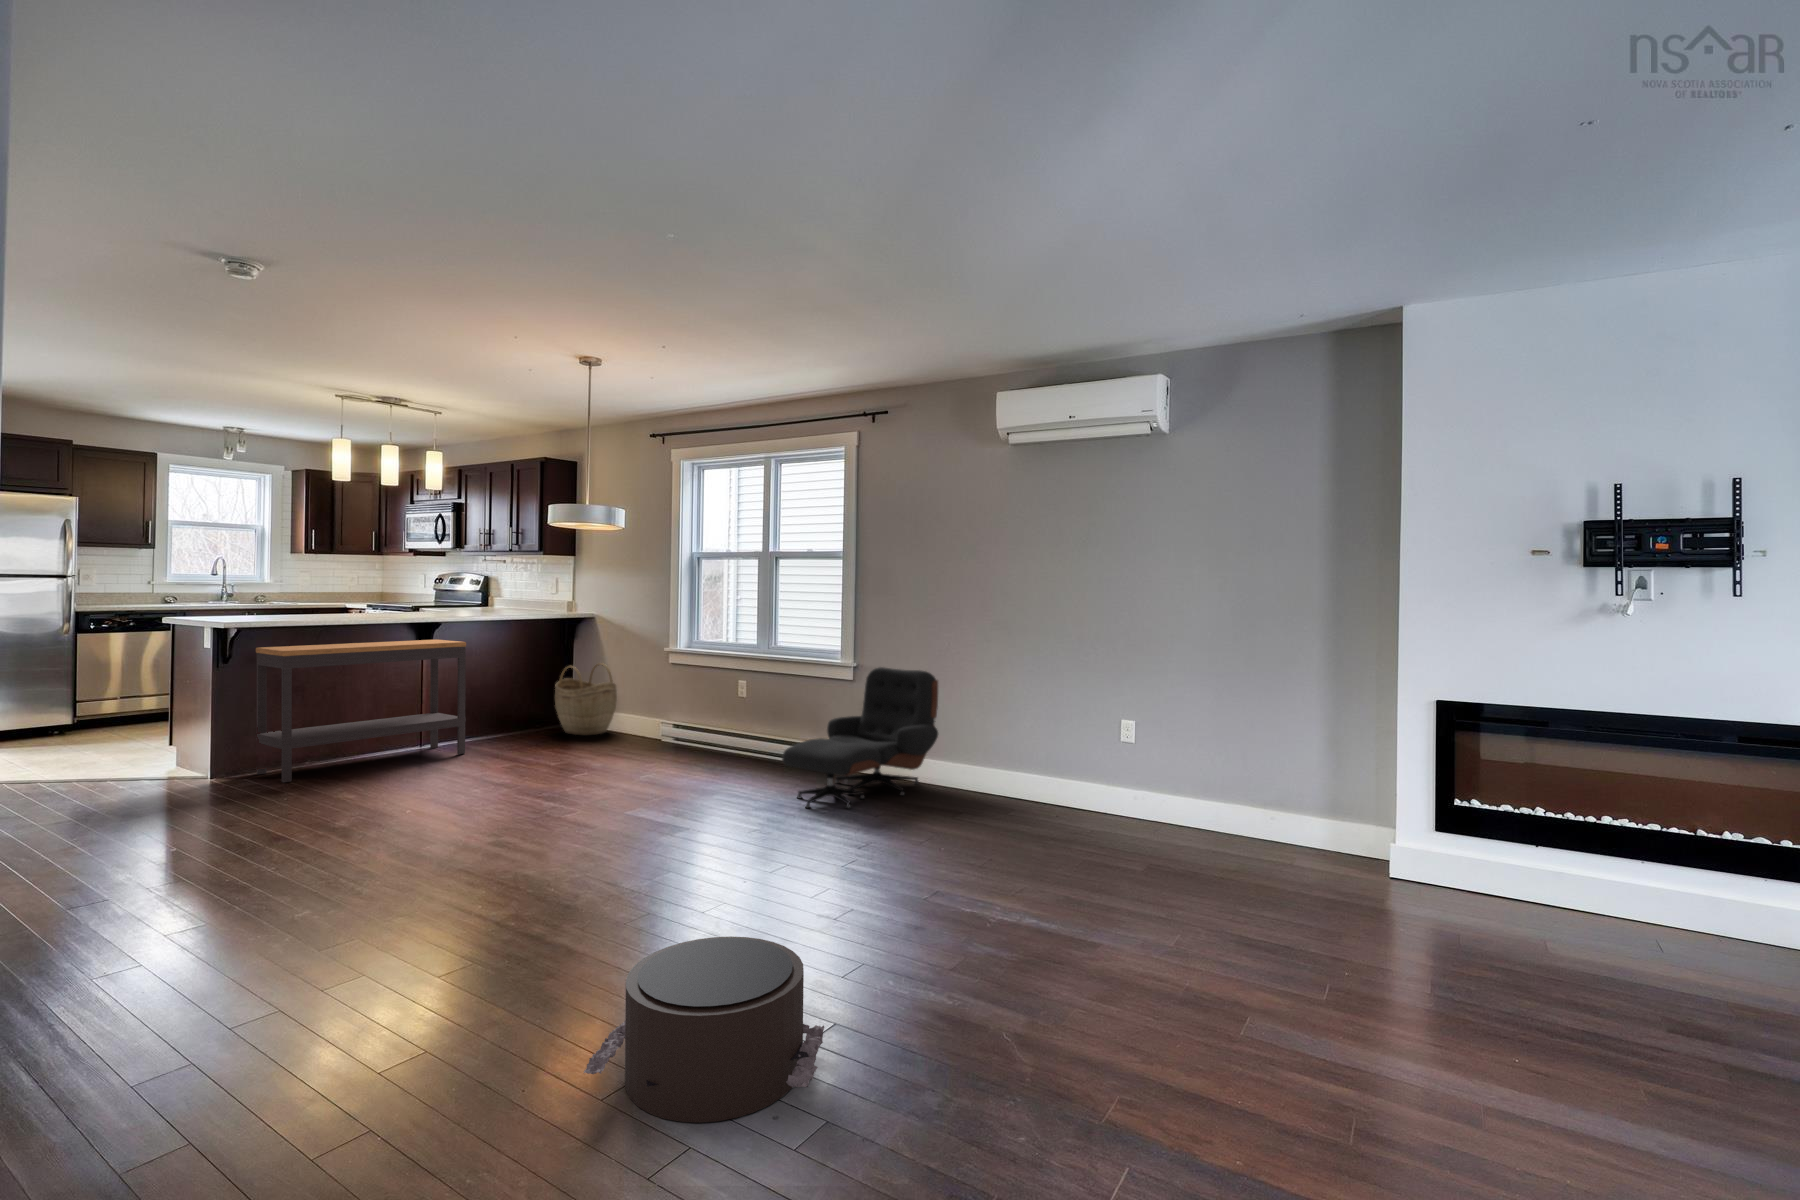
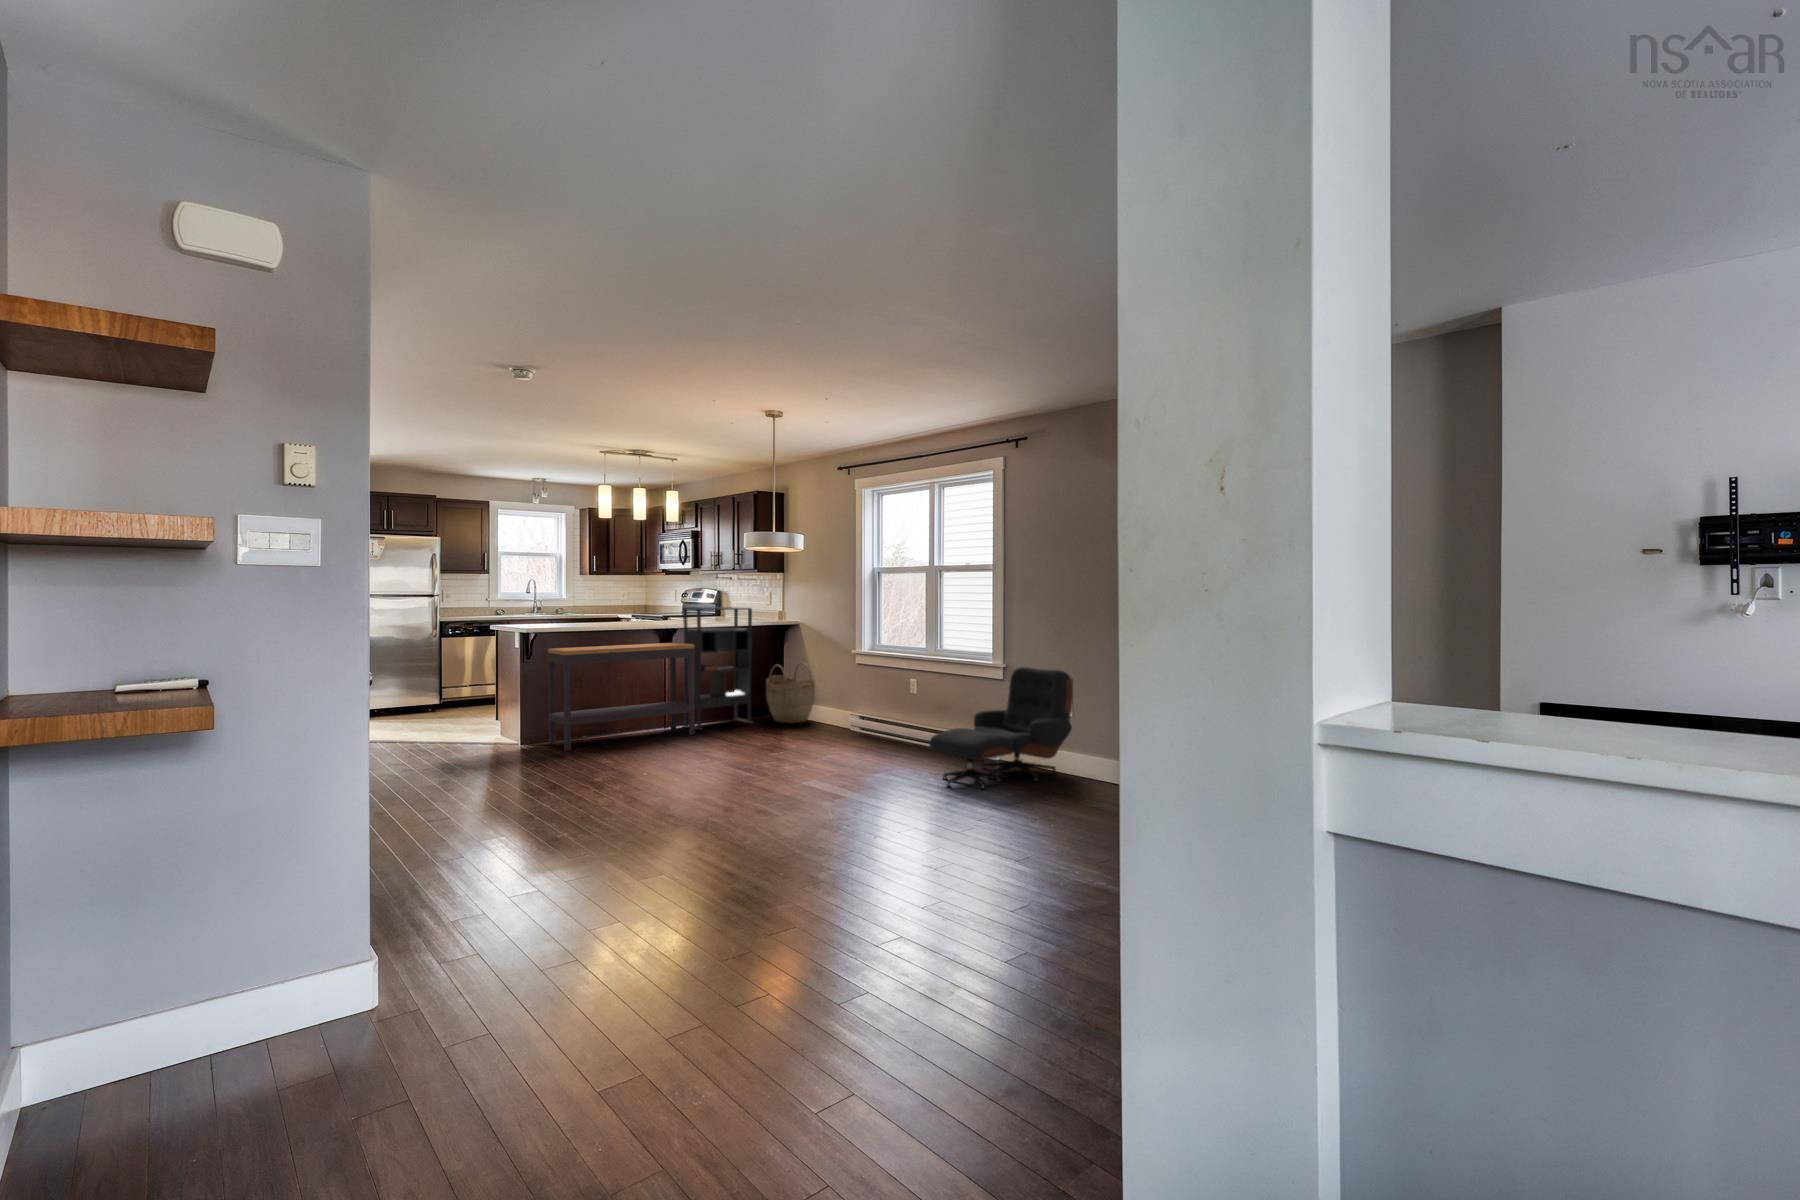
bookshelf: none [446,596,539,748] -> present [683,607,753,730]
pouf: present [584,936,824,1123] -> none [707,862,881,983]

